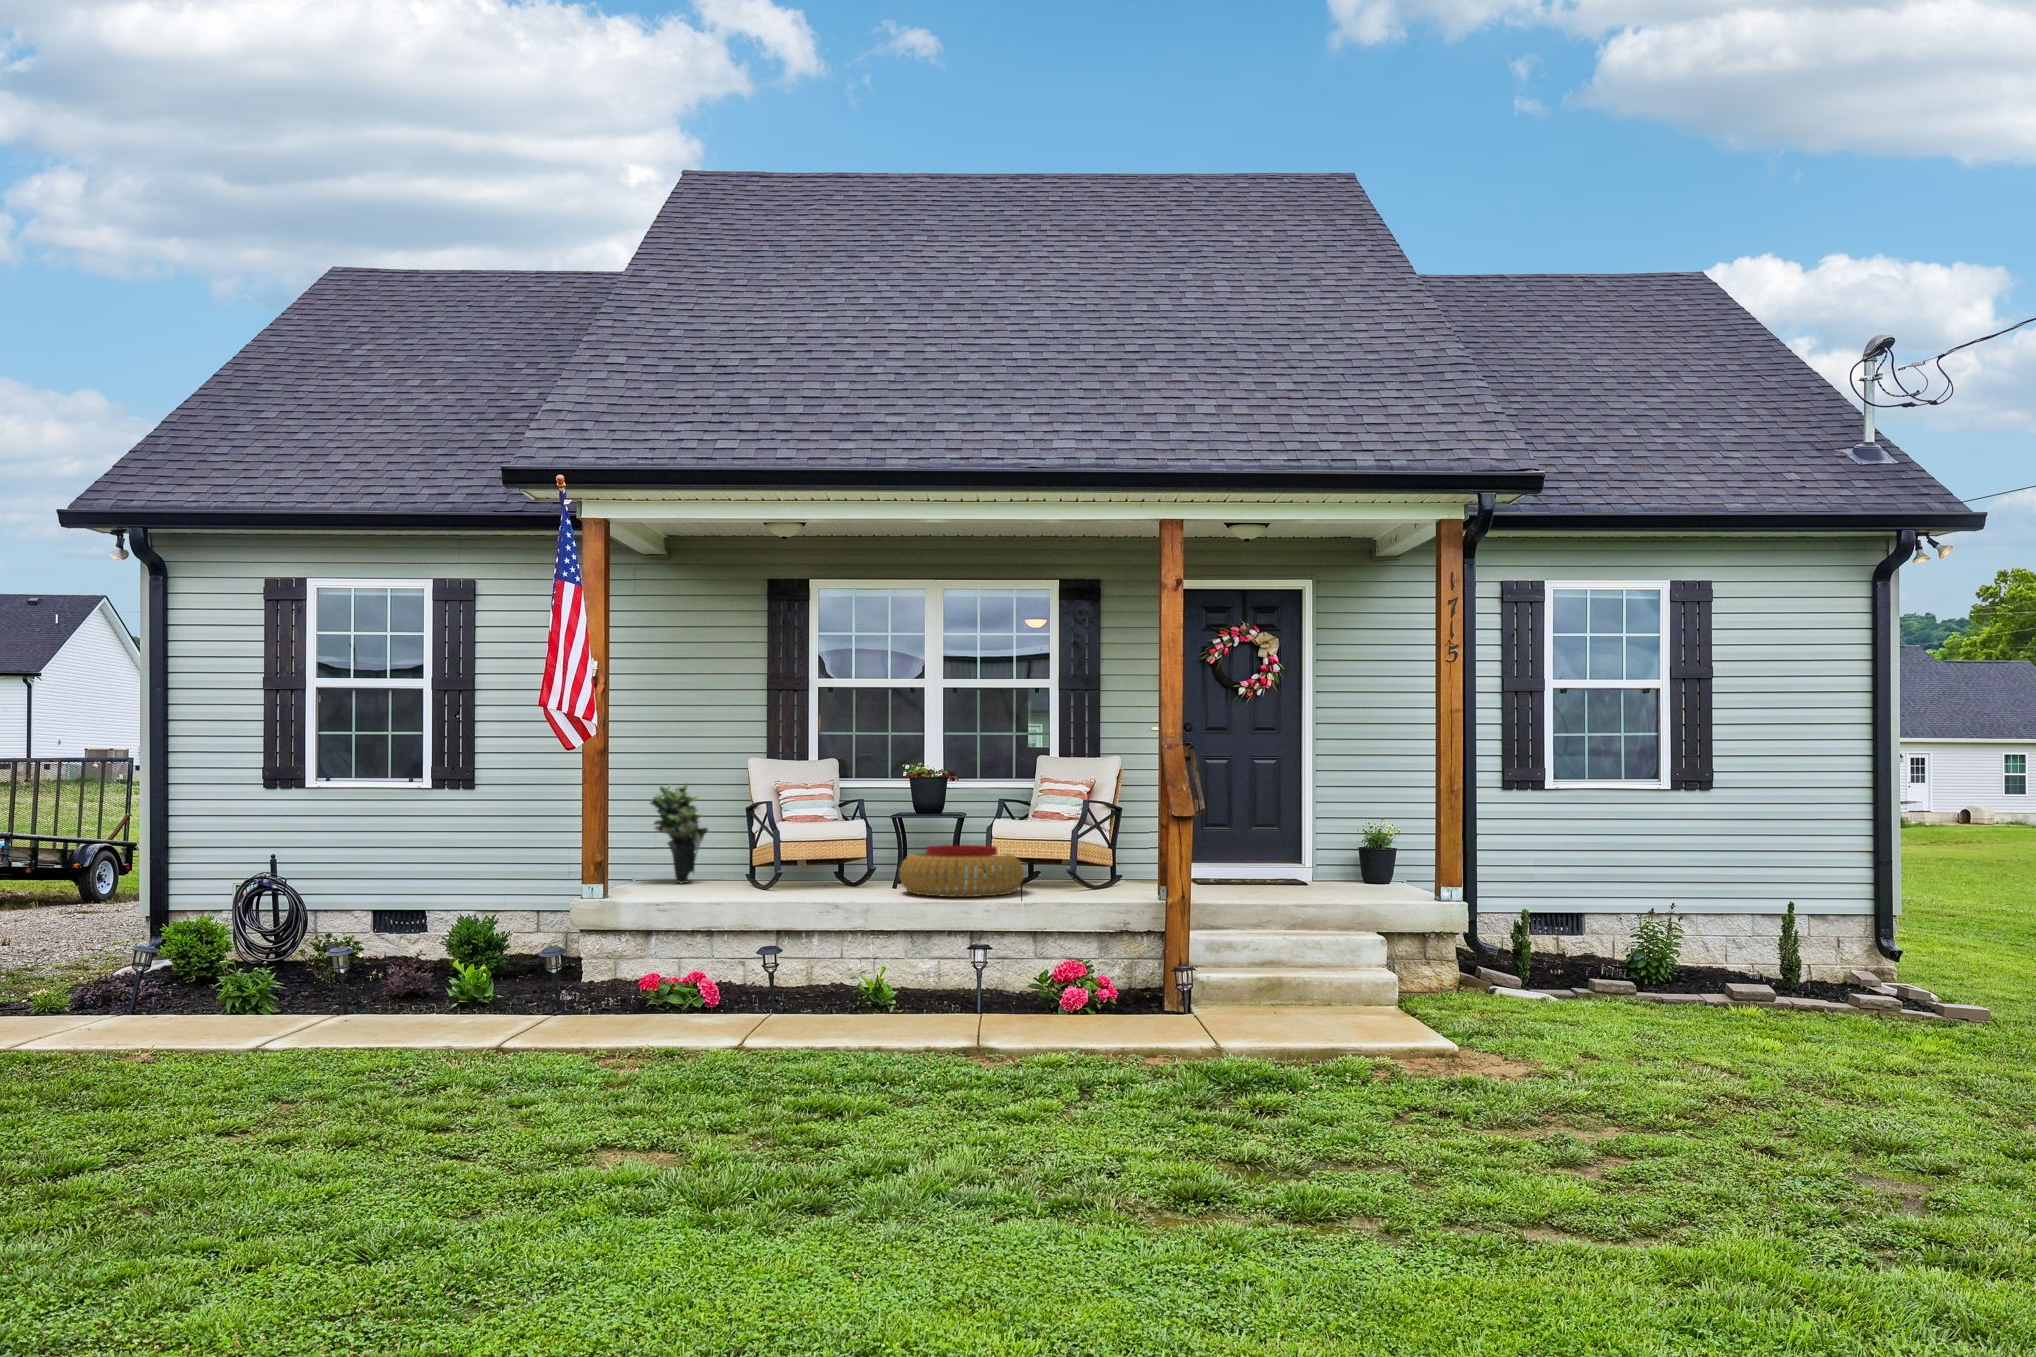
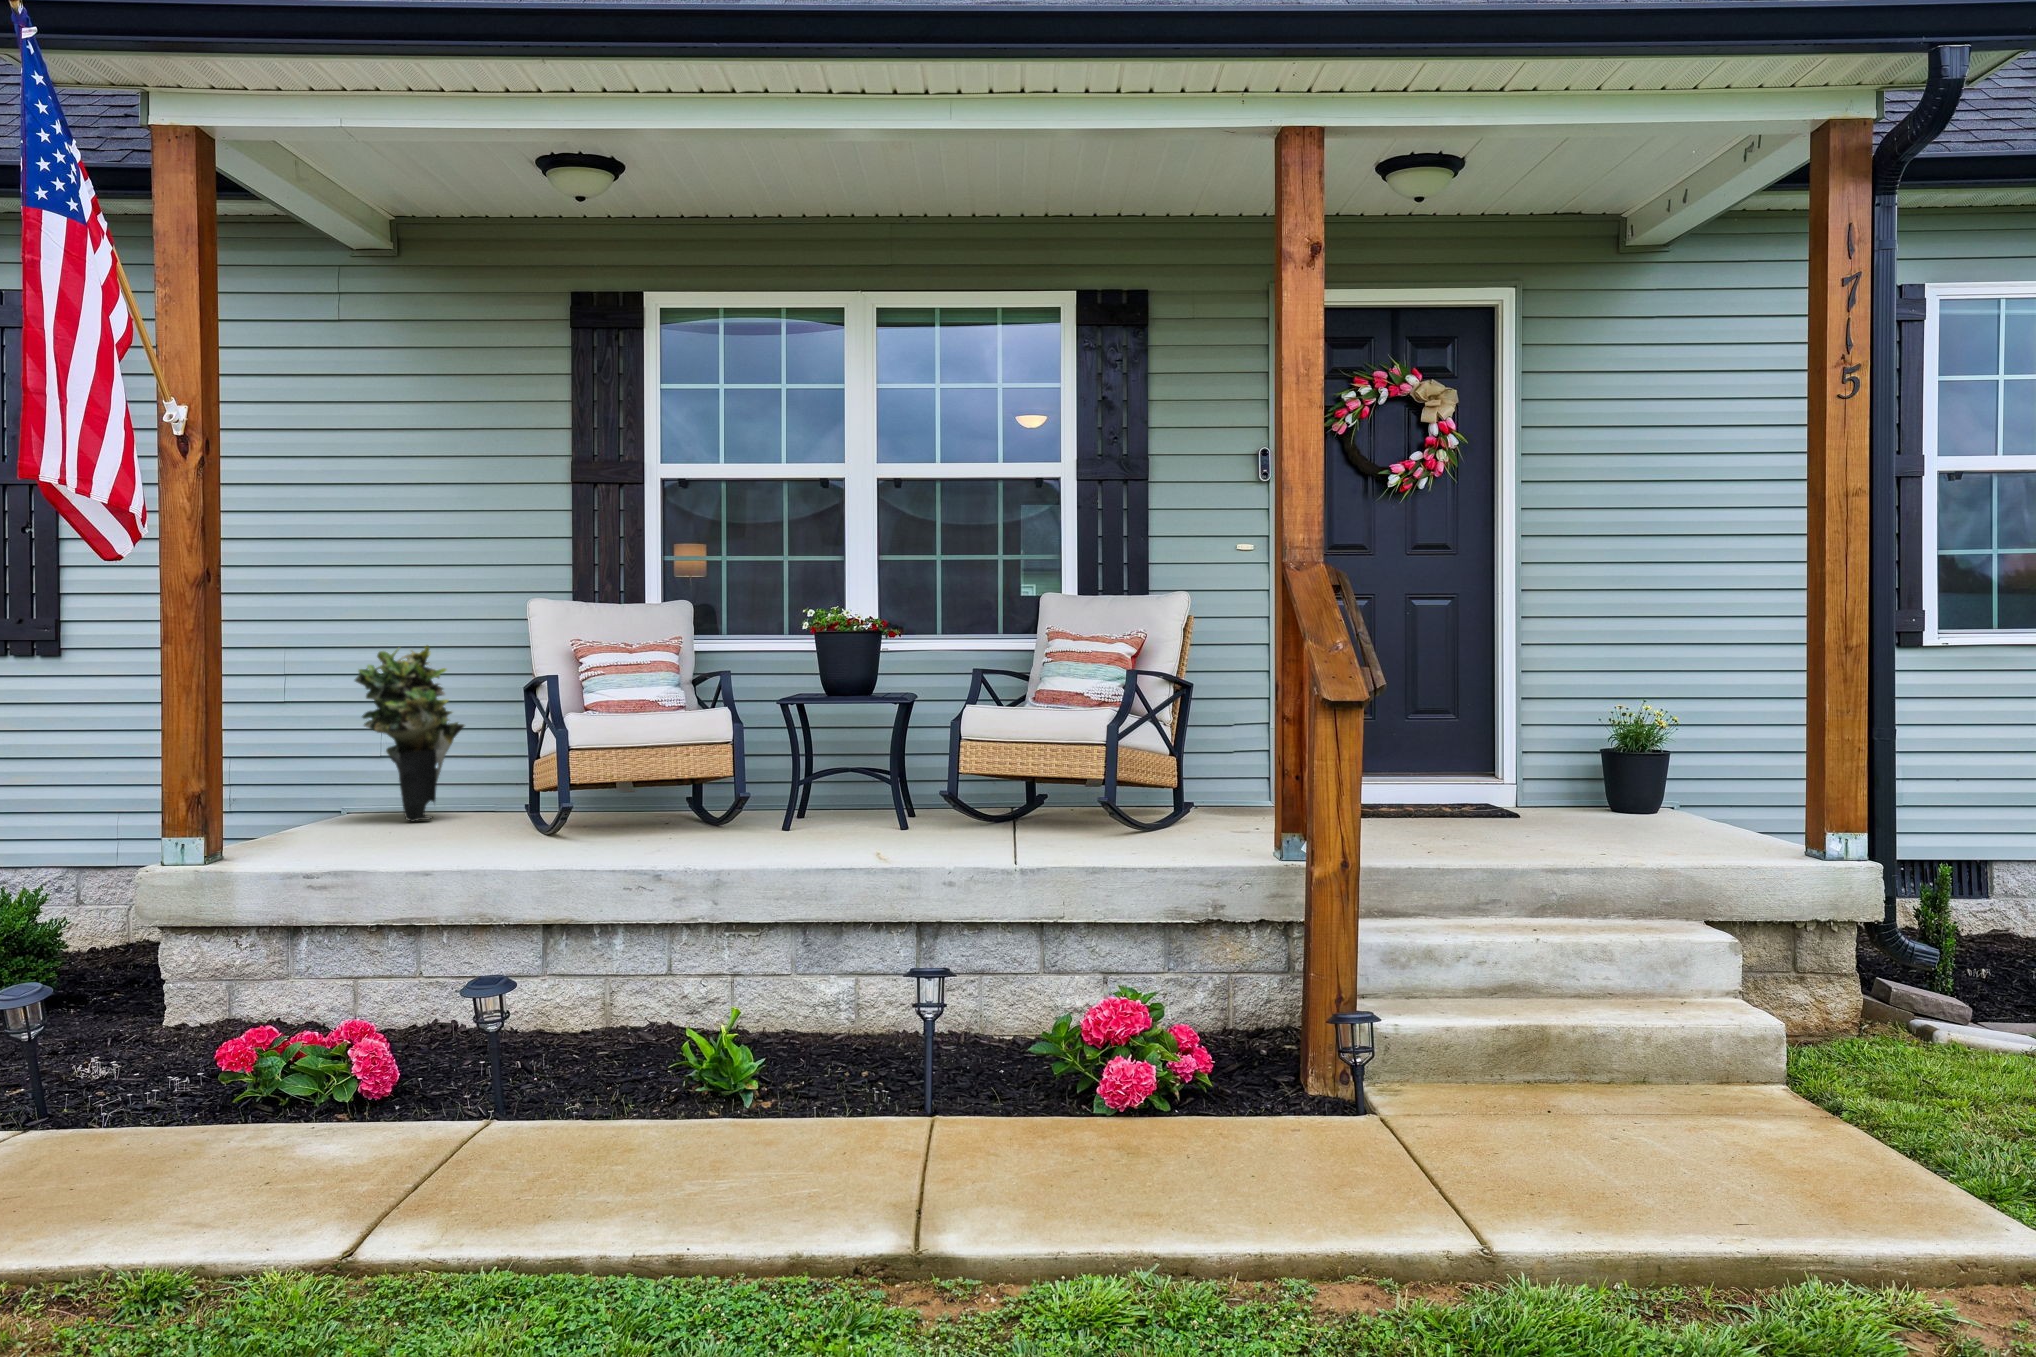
pouf: present [899,845,1024,897] -> none [786,752,1018,852]

